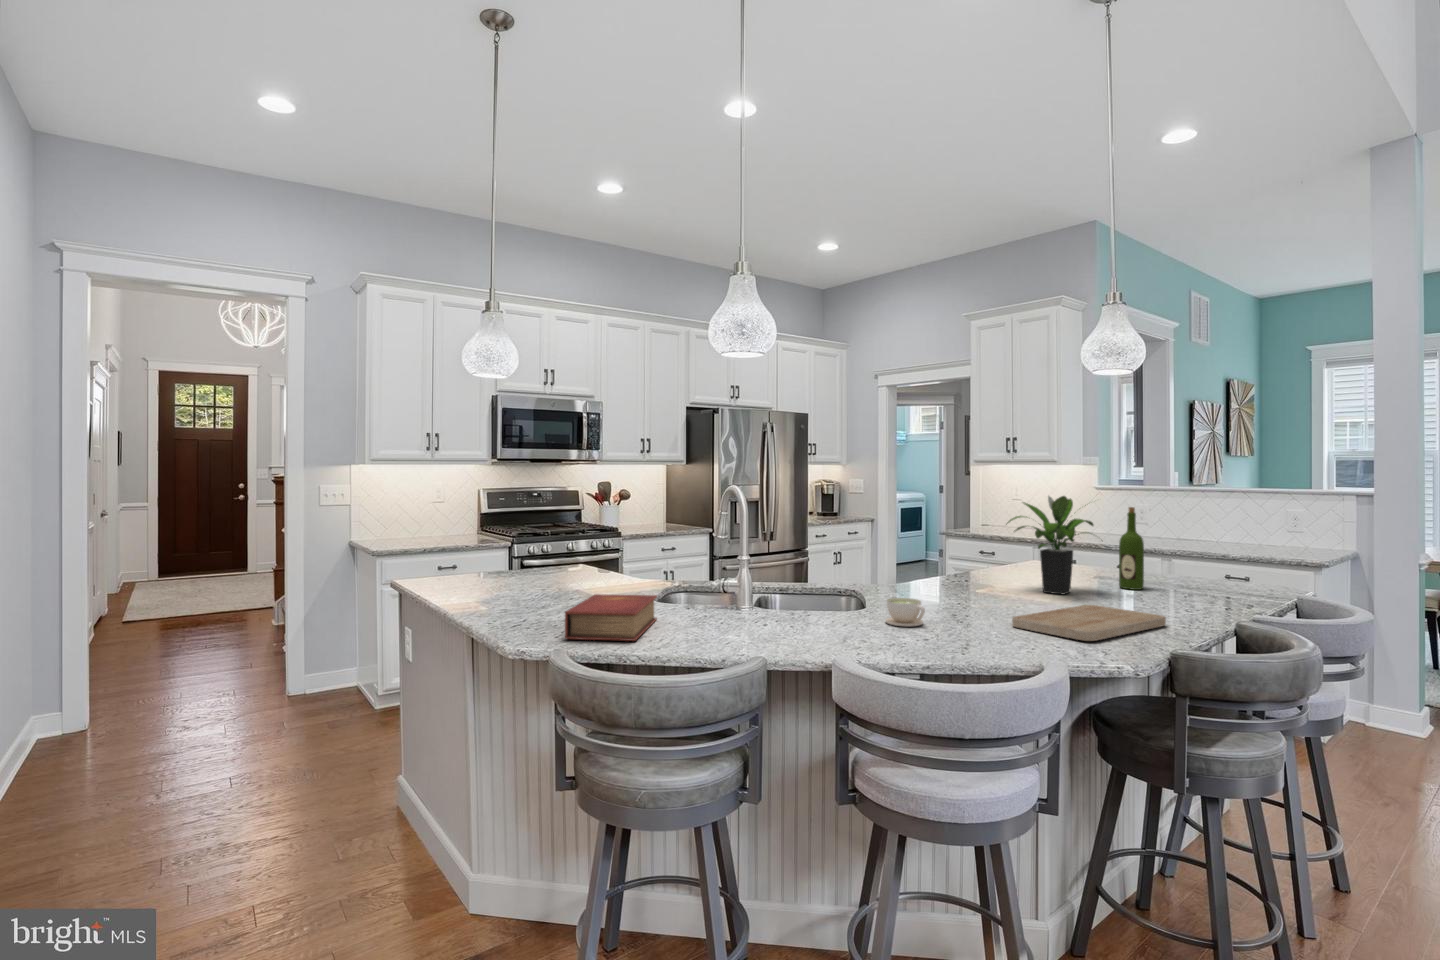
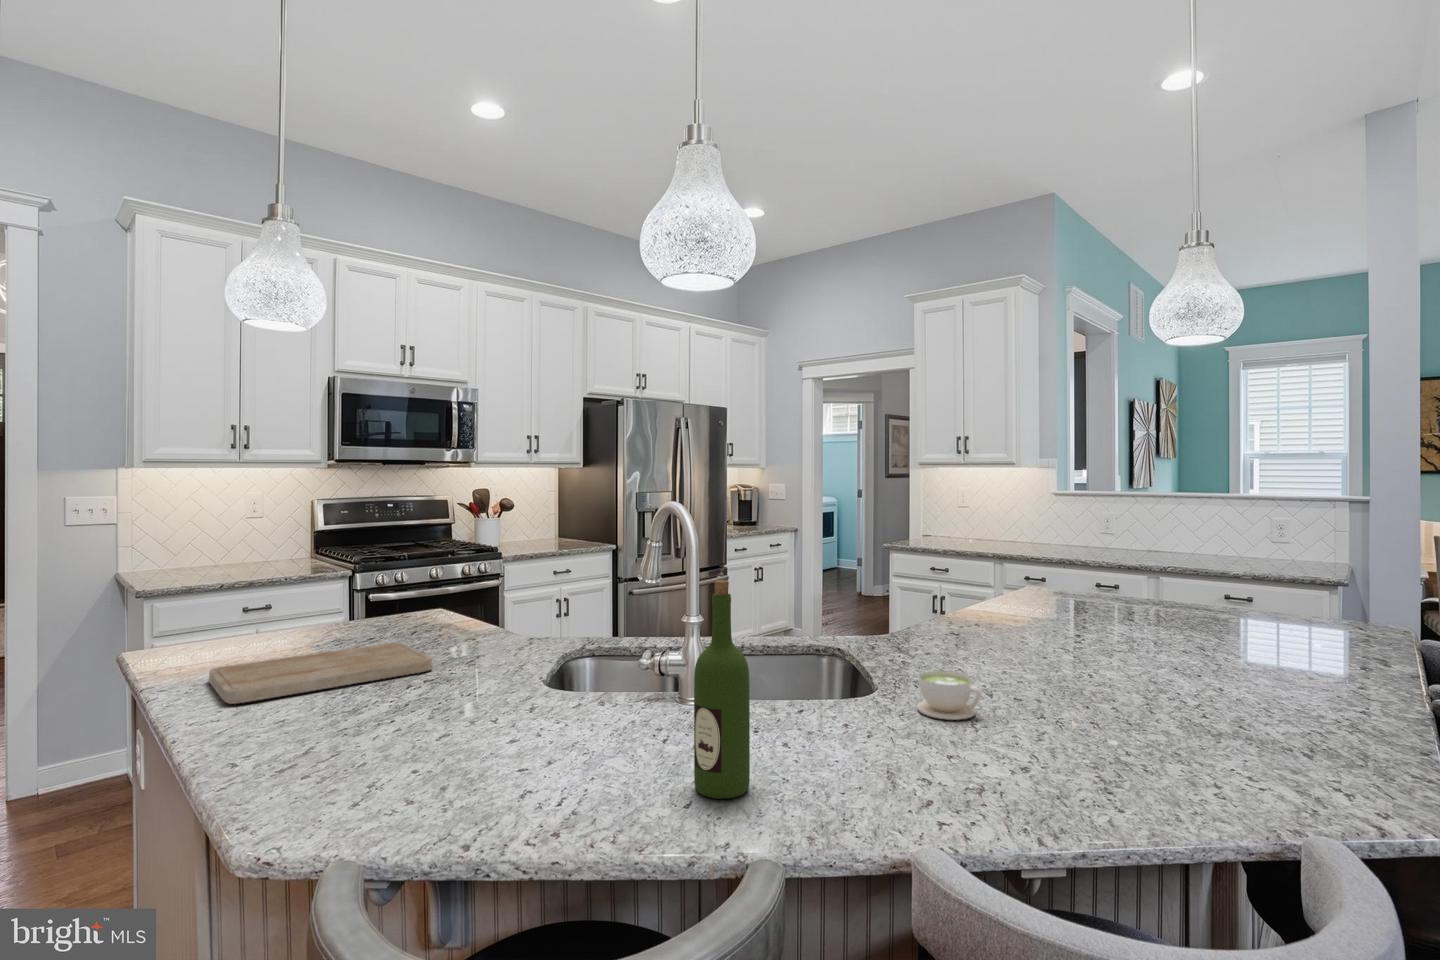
potted plant: present [1006,496,1093,594] -> none [1031,511,1161,643]
wine bottle: present [1119,507,1144,590] -> present [694,580,750,799]
book: present [565,594,657,641] -> none [398,683,563,787]
cutting board: present [1012,605,1166,641] -> present [209,642,432,704]

